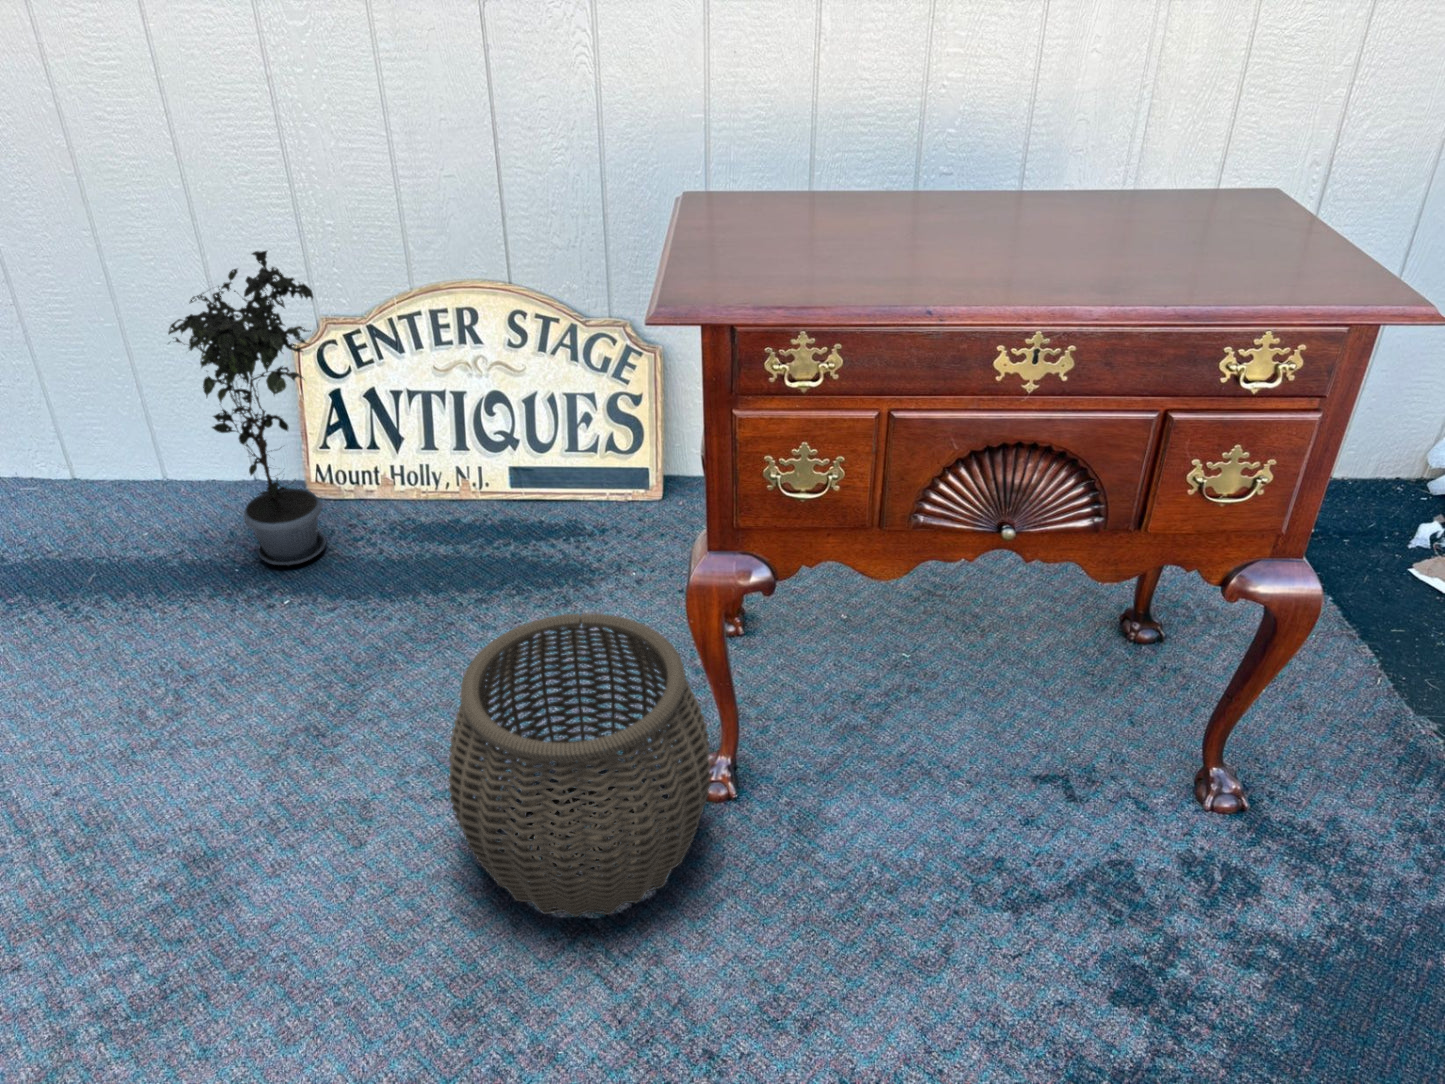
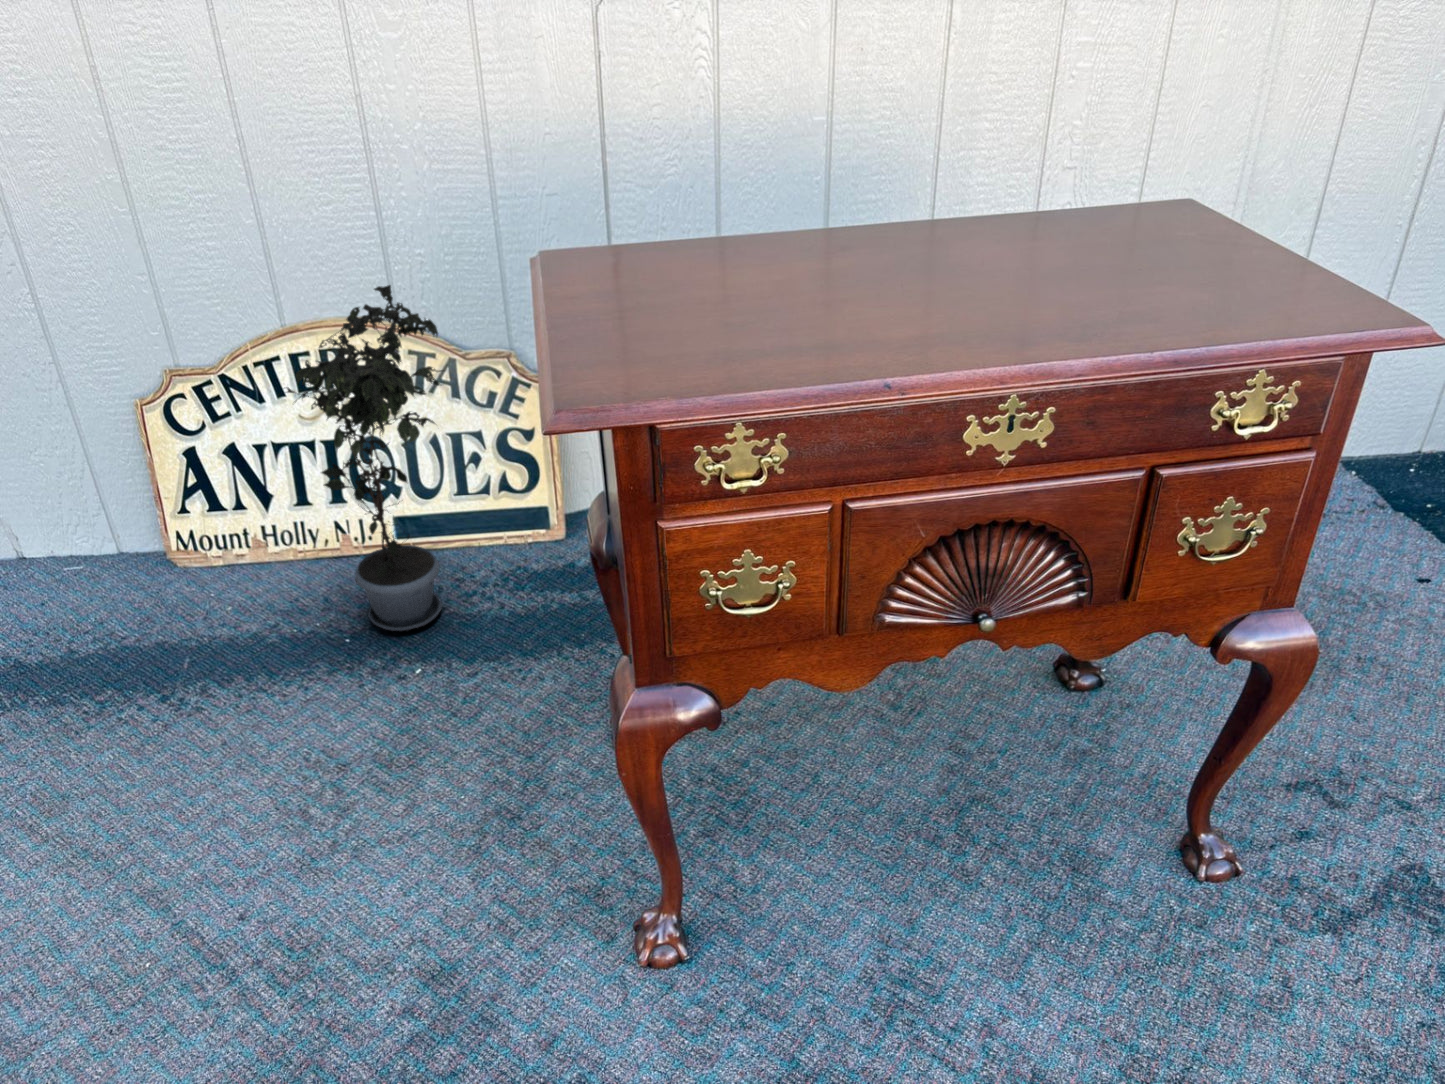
woven basket: present [448,613,711,917] -> none [726,657,1015,994]

